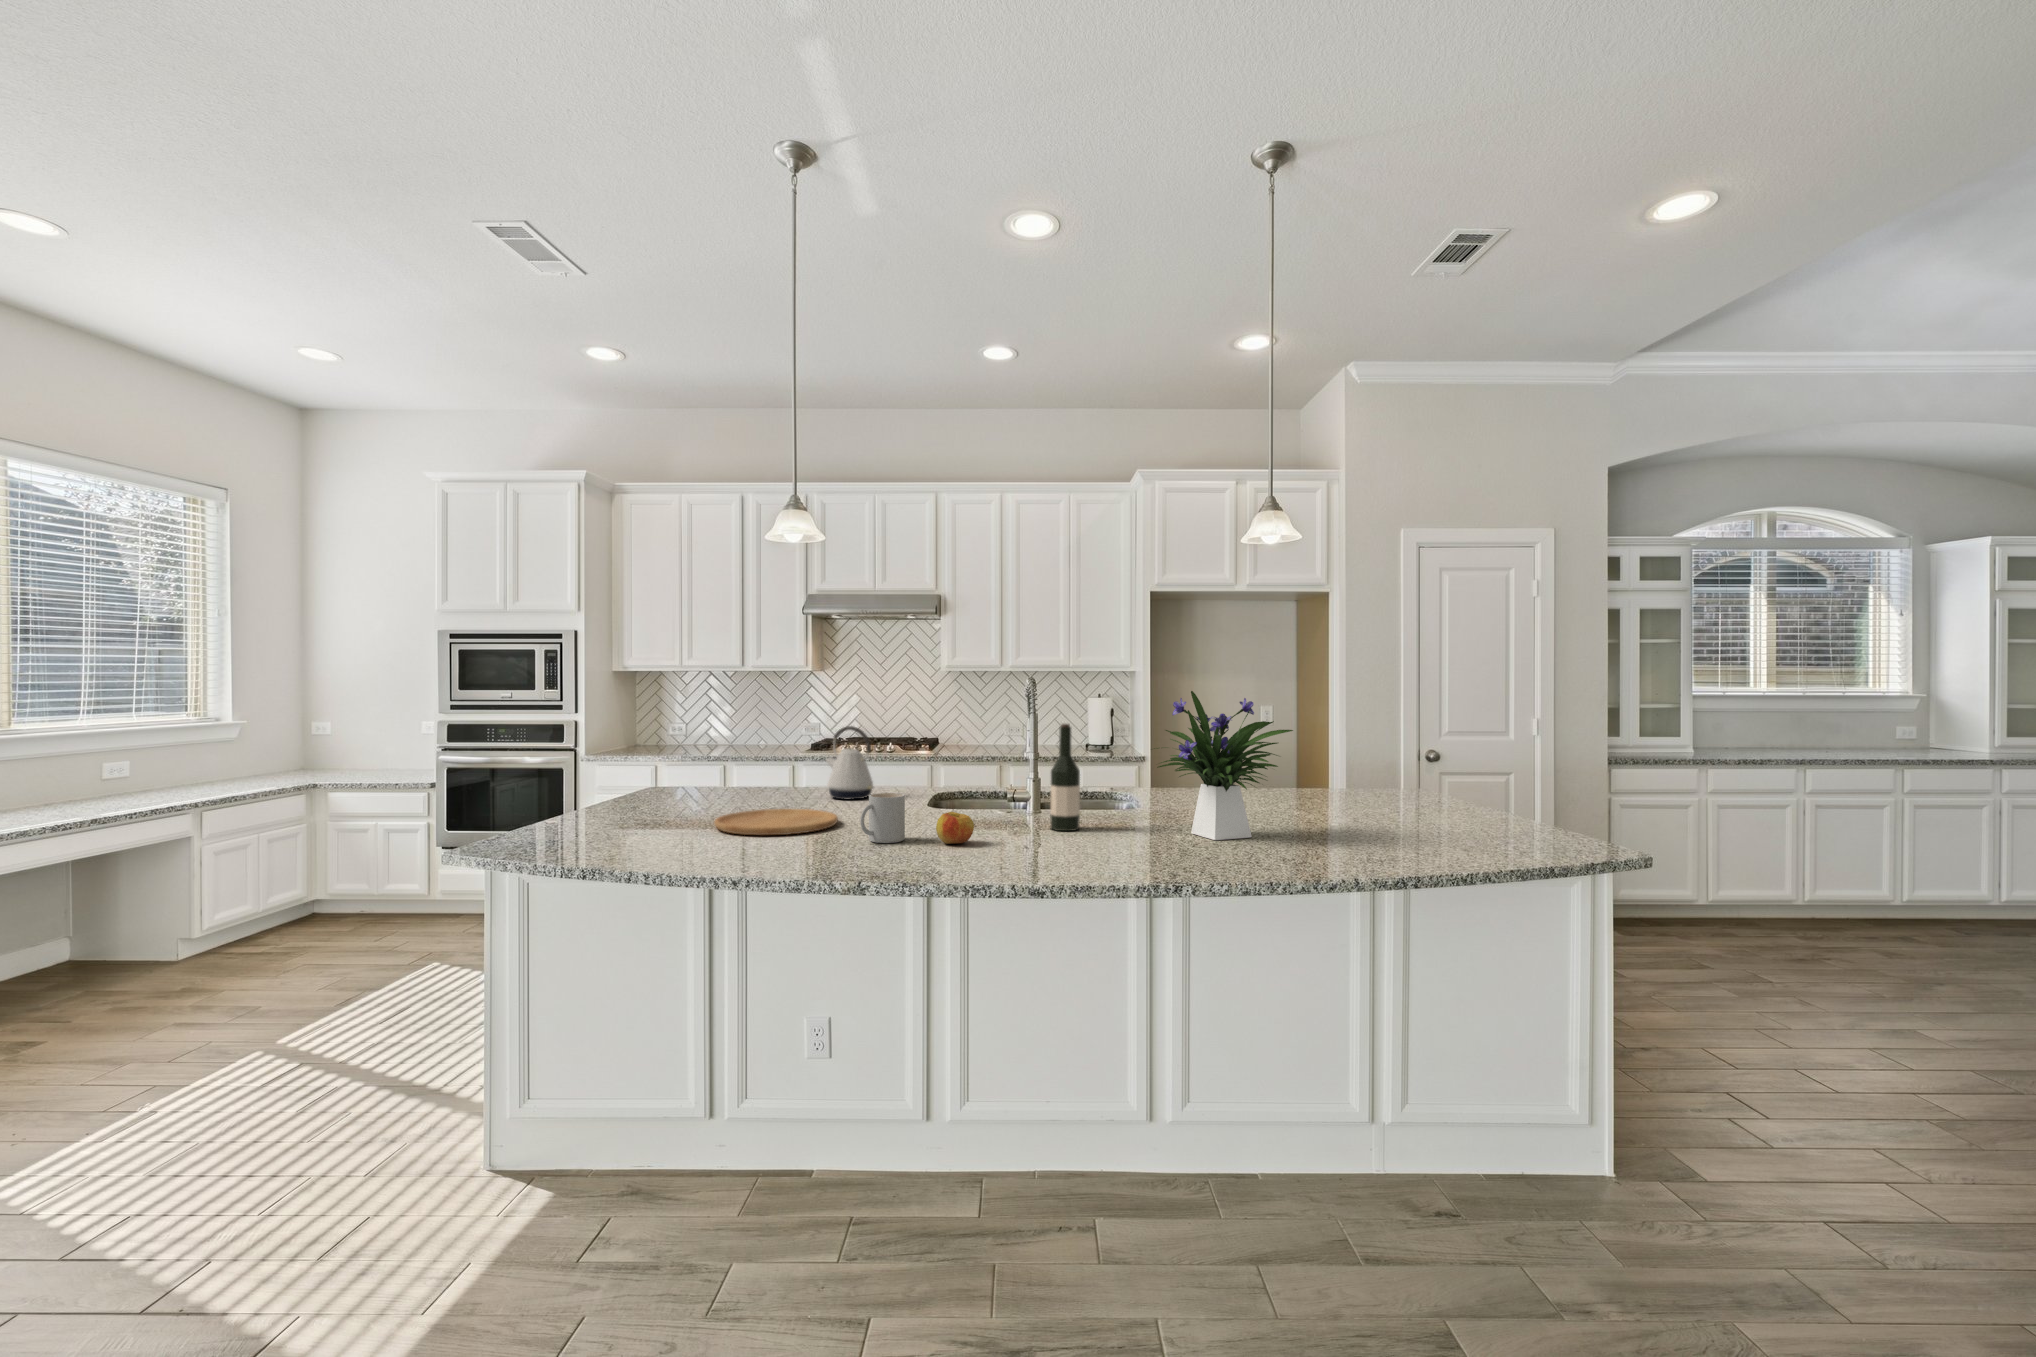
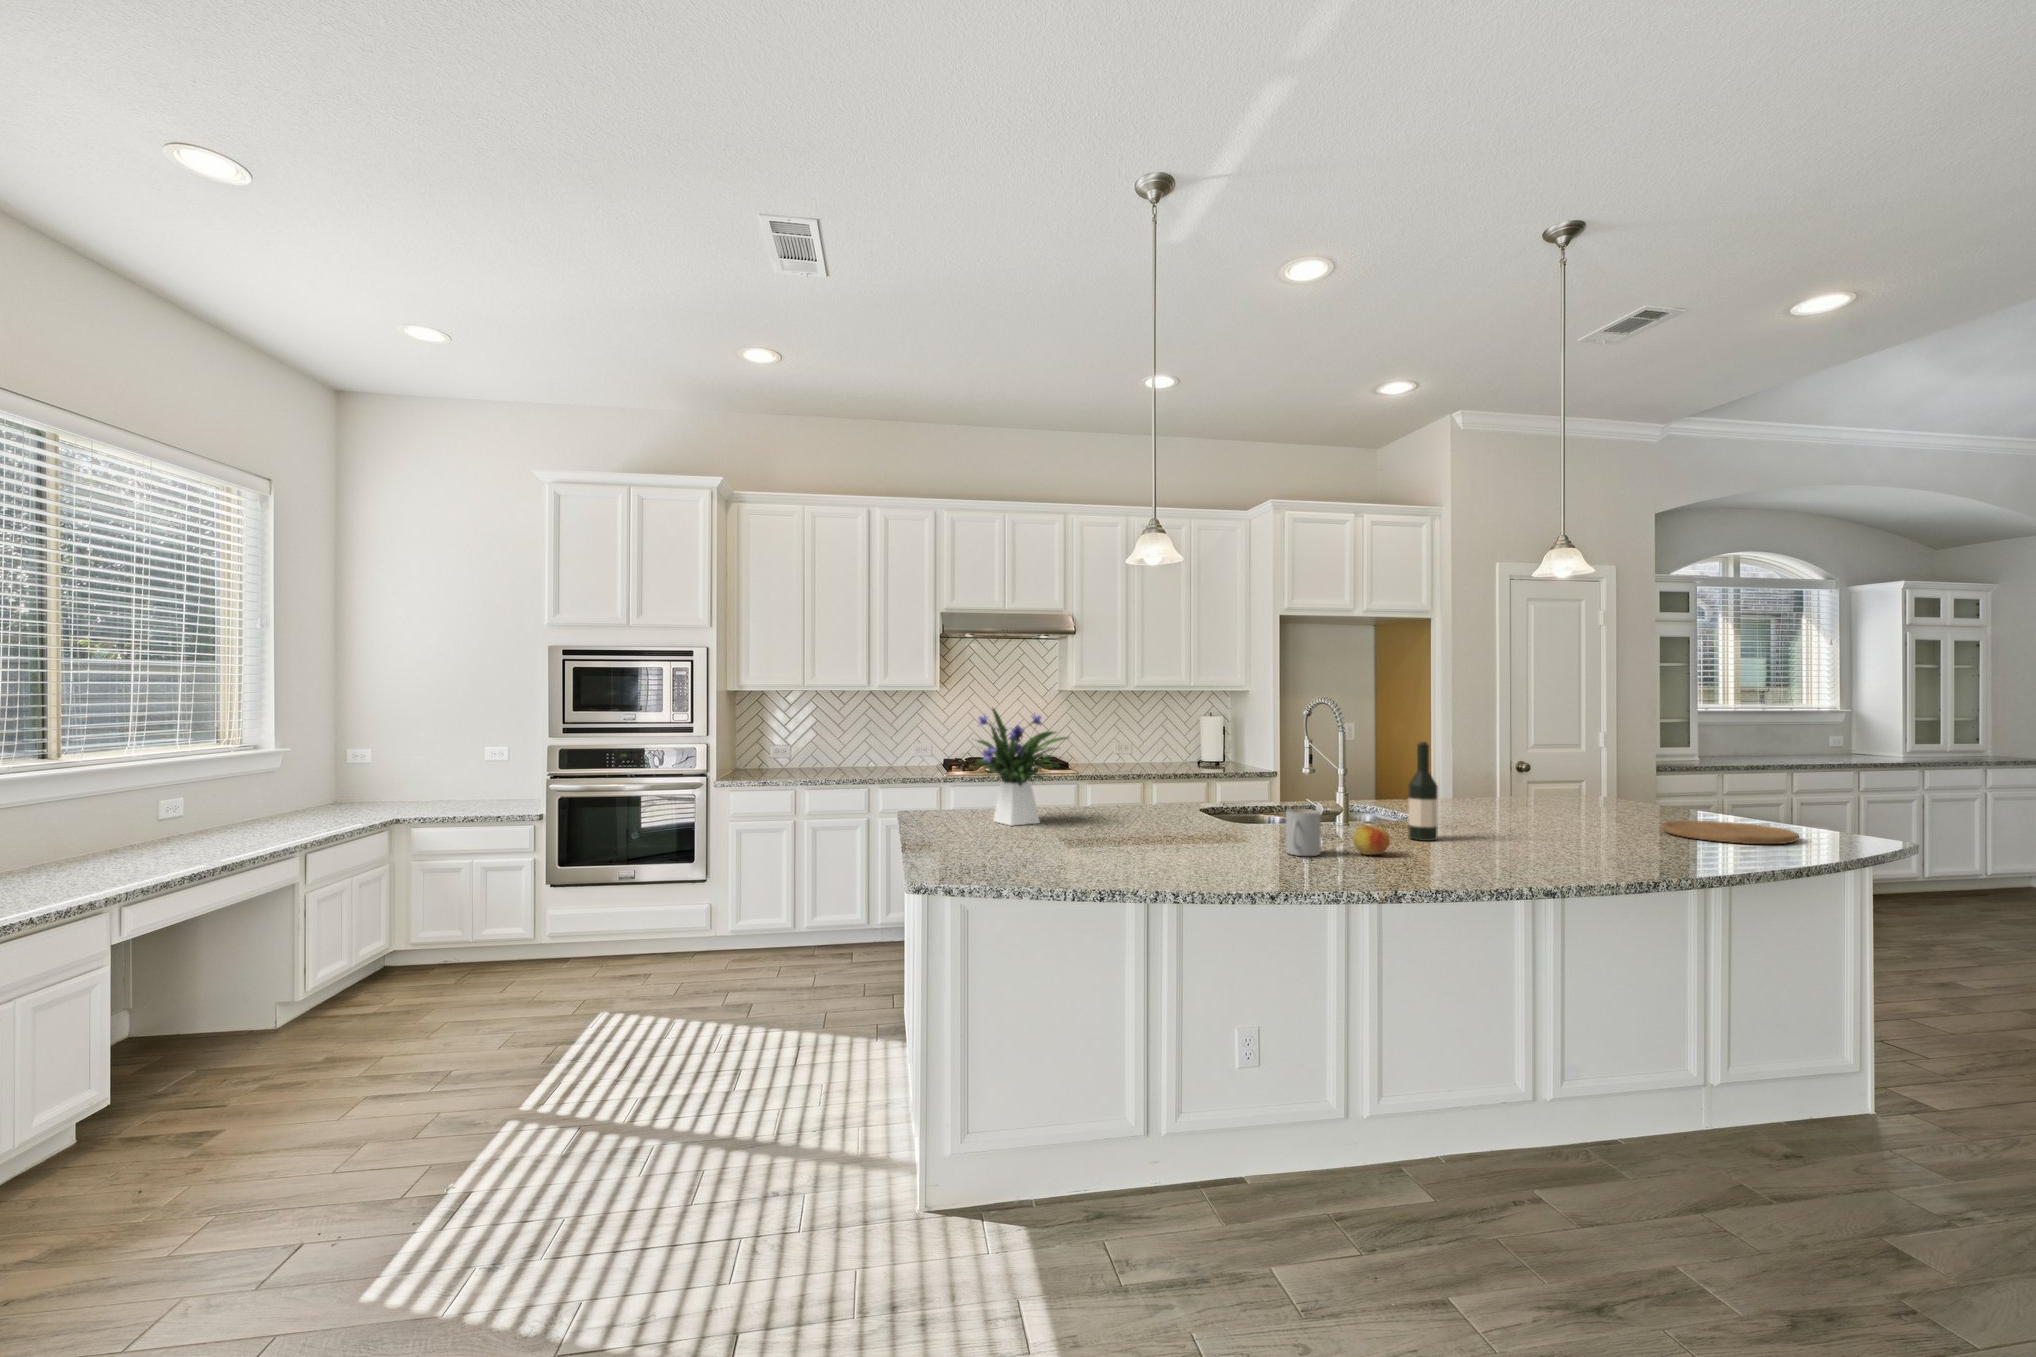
flower arrangement: present [1154,691,1293,840] -> present [968,709,1067,826]
kettle: present [826,726,874,800] -> none [1107,747,1162,818]
cutting board: present [714,809,838,835] -> present [1662,821,1799,844]

